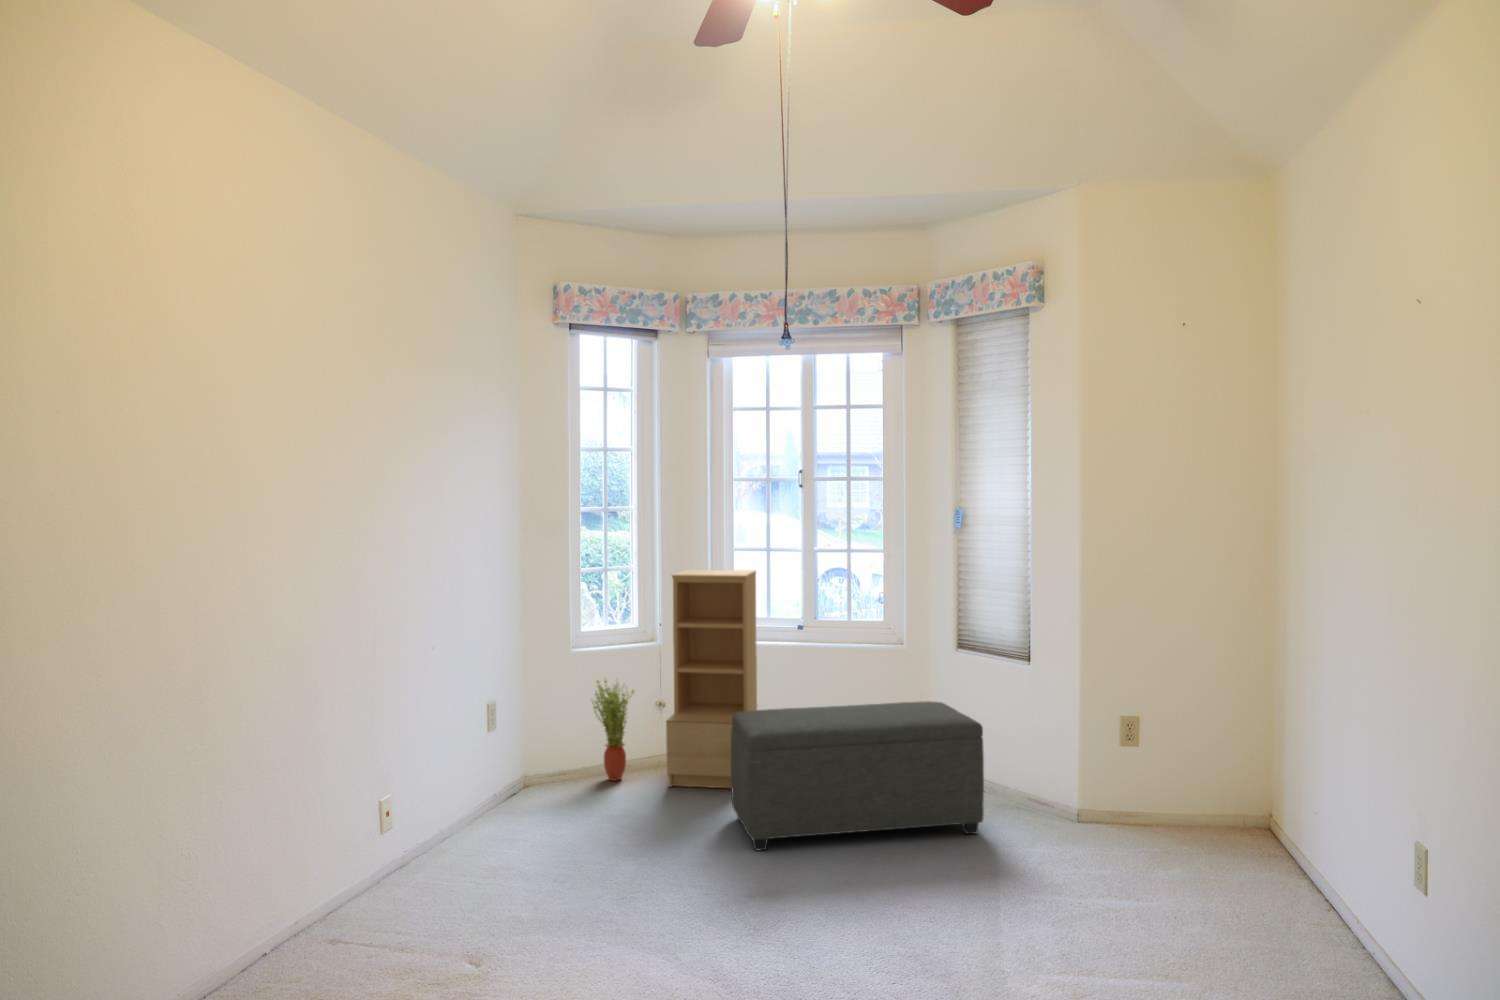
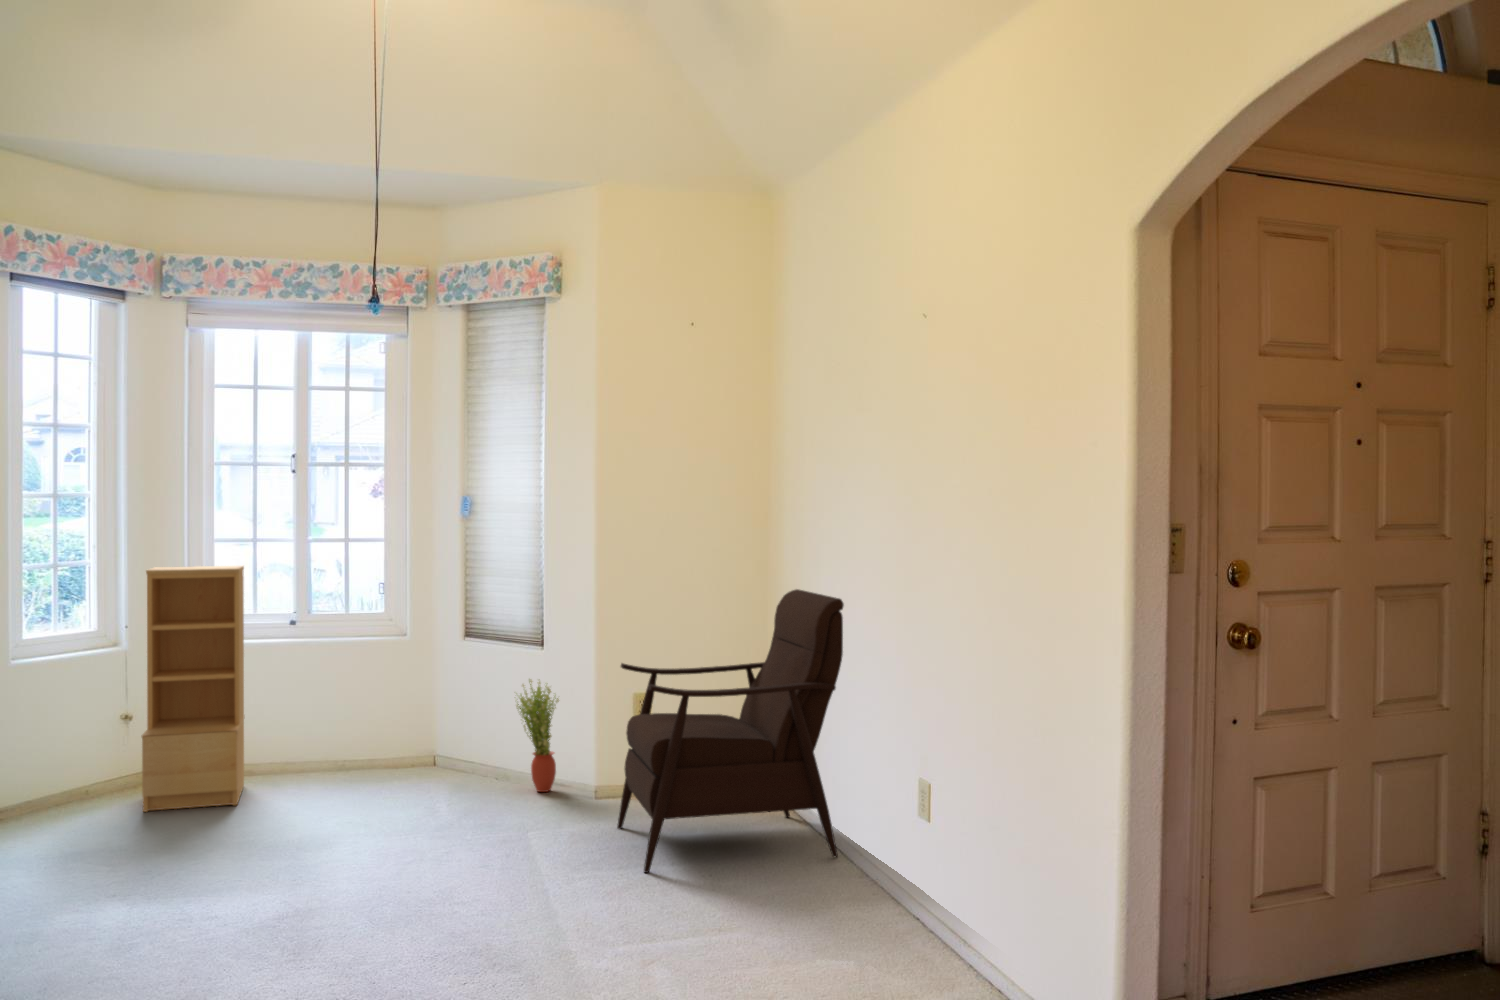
armchair: none [1095,631,1384,979] -> present [617,589,844,873]
potted plant: present [591,680,635,781] -> present [516,679,559,792]
ottoman: present [731,701,984,850] -> none [235,689,507,849]

